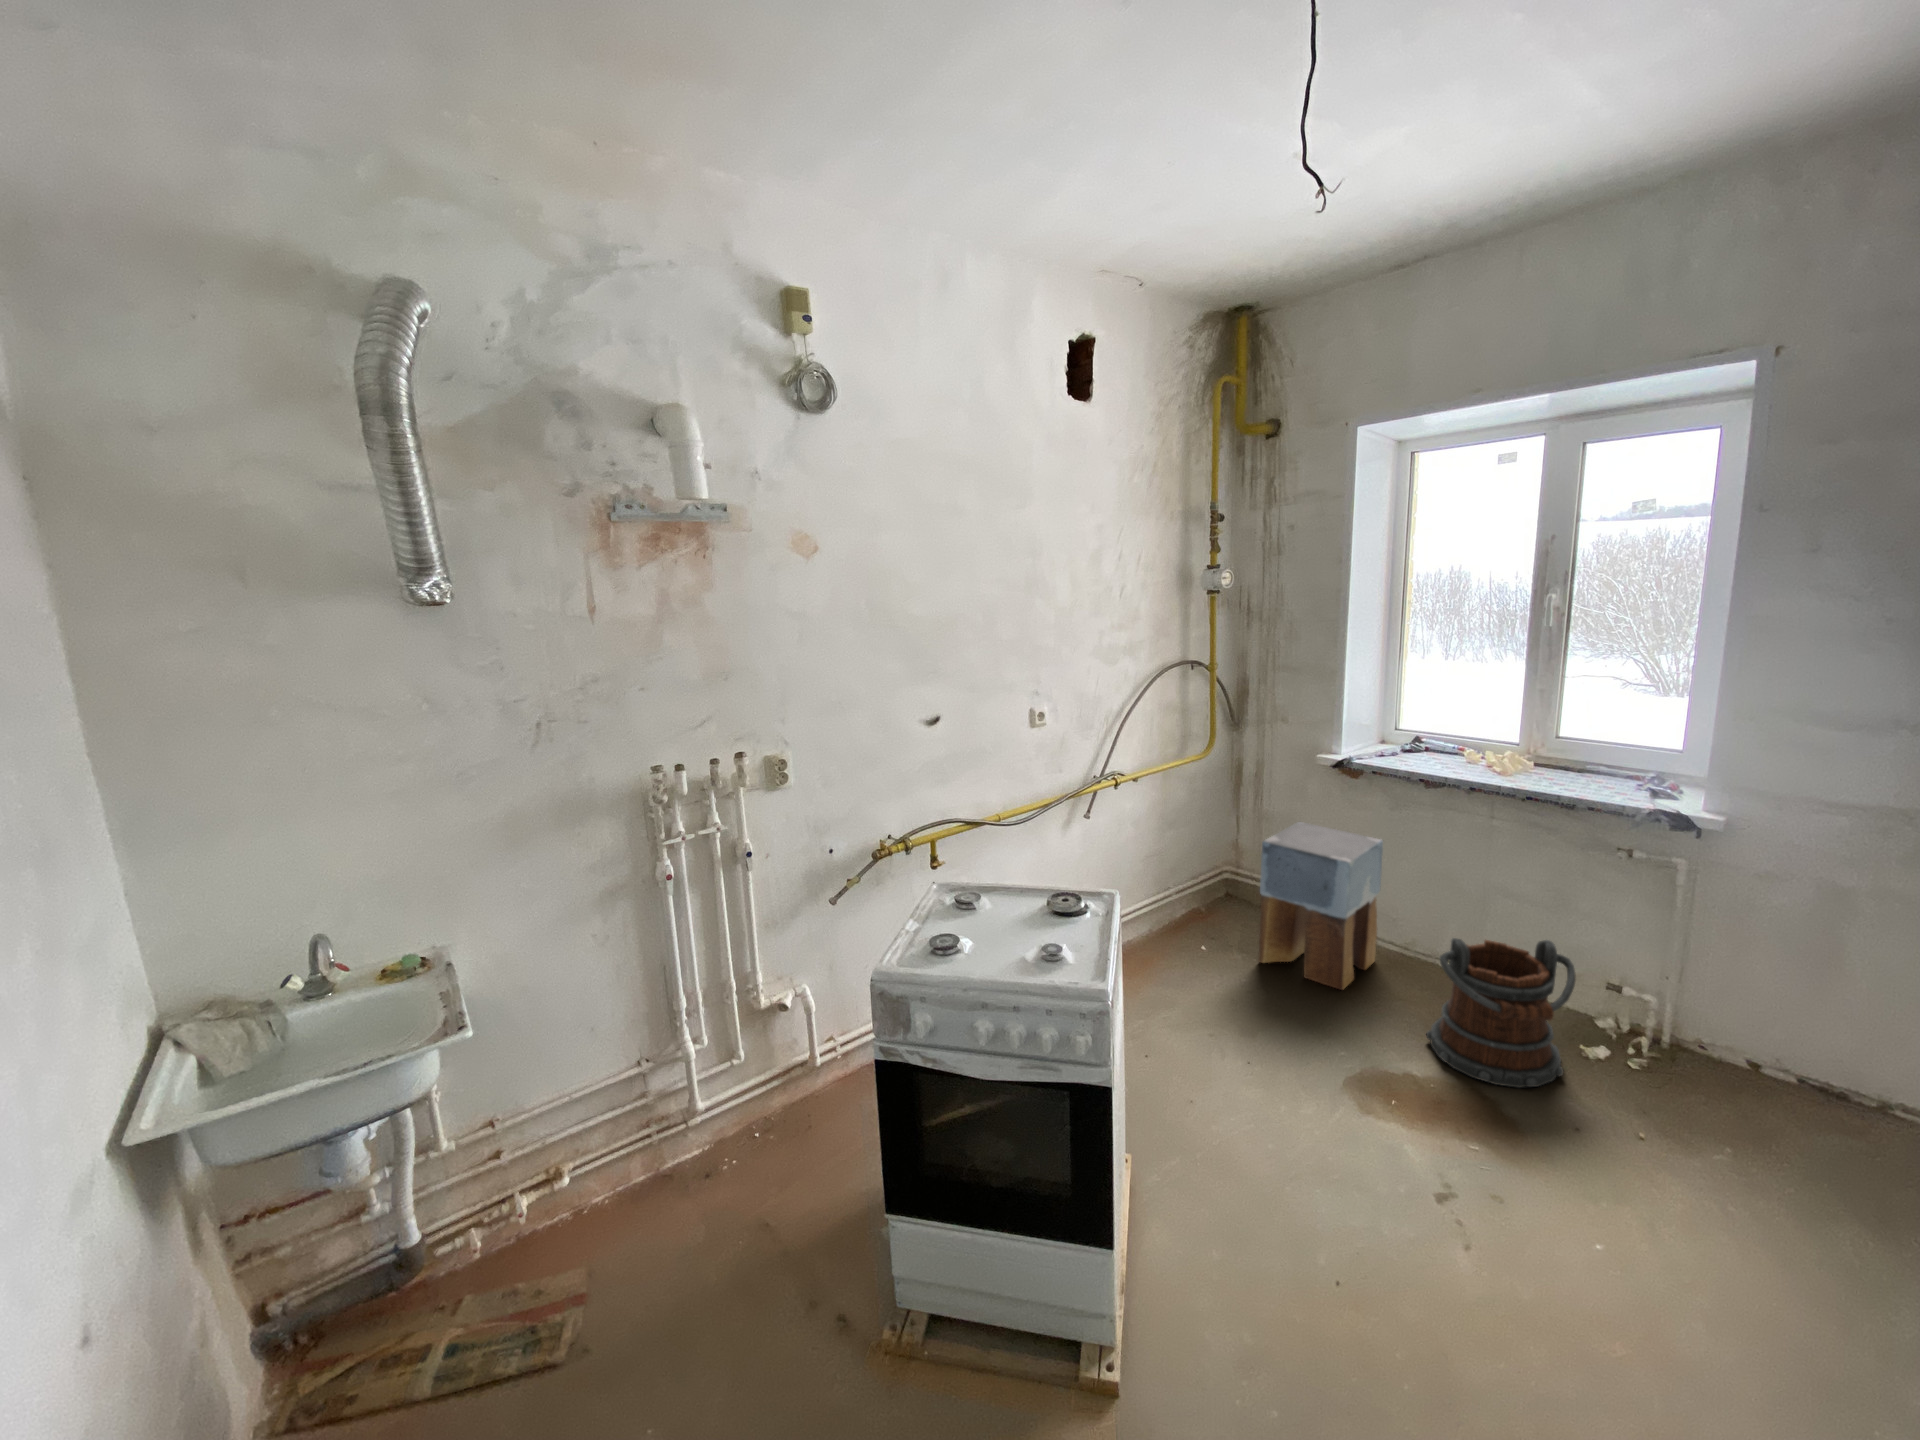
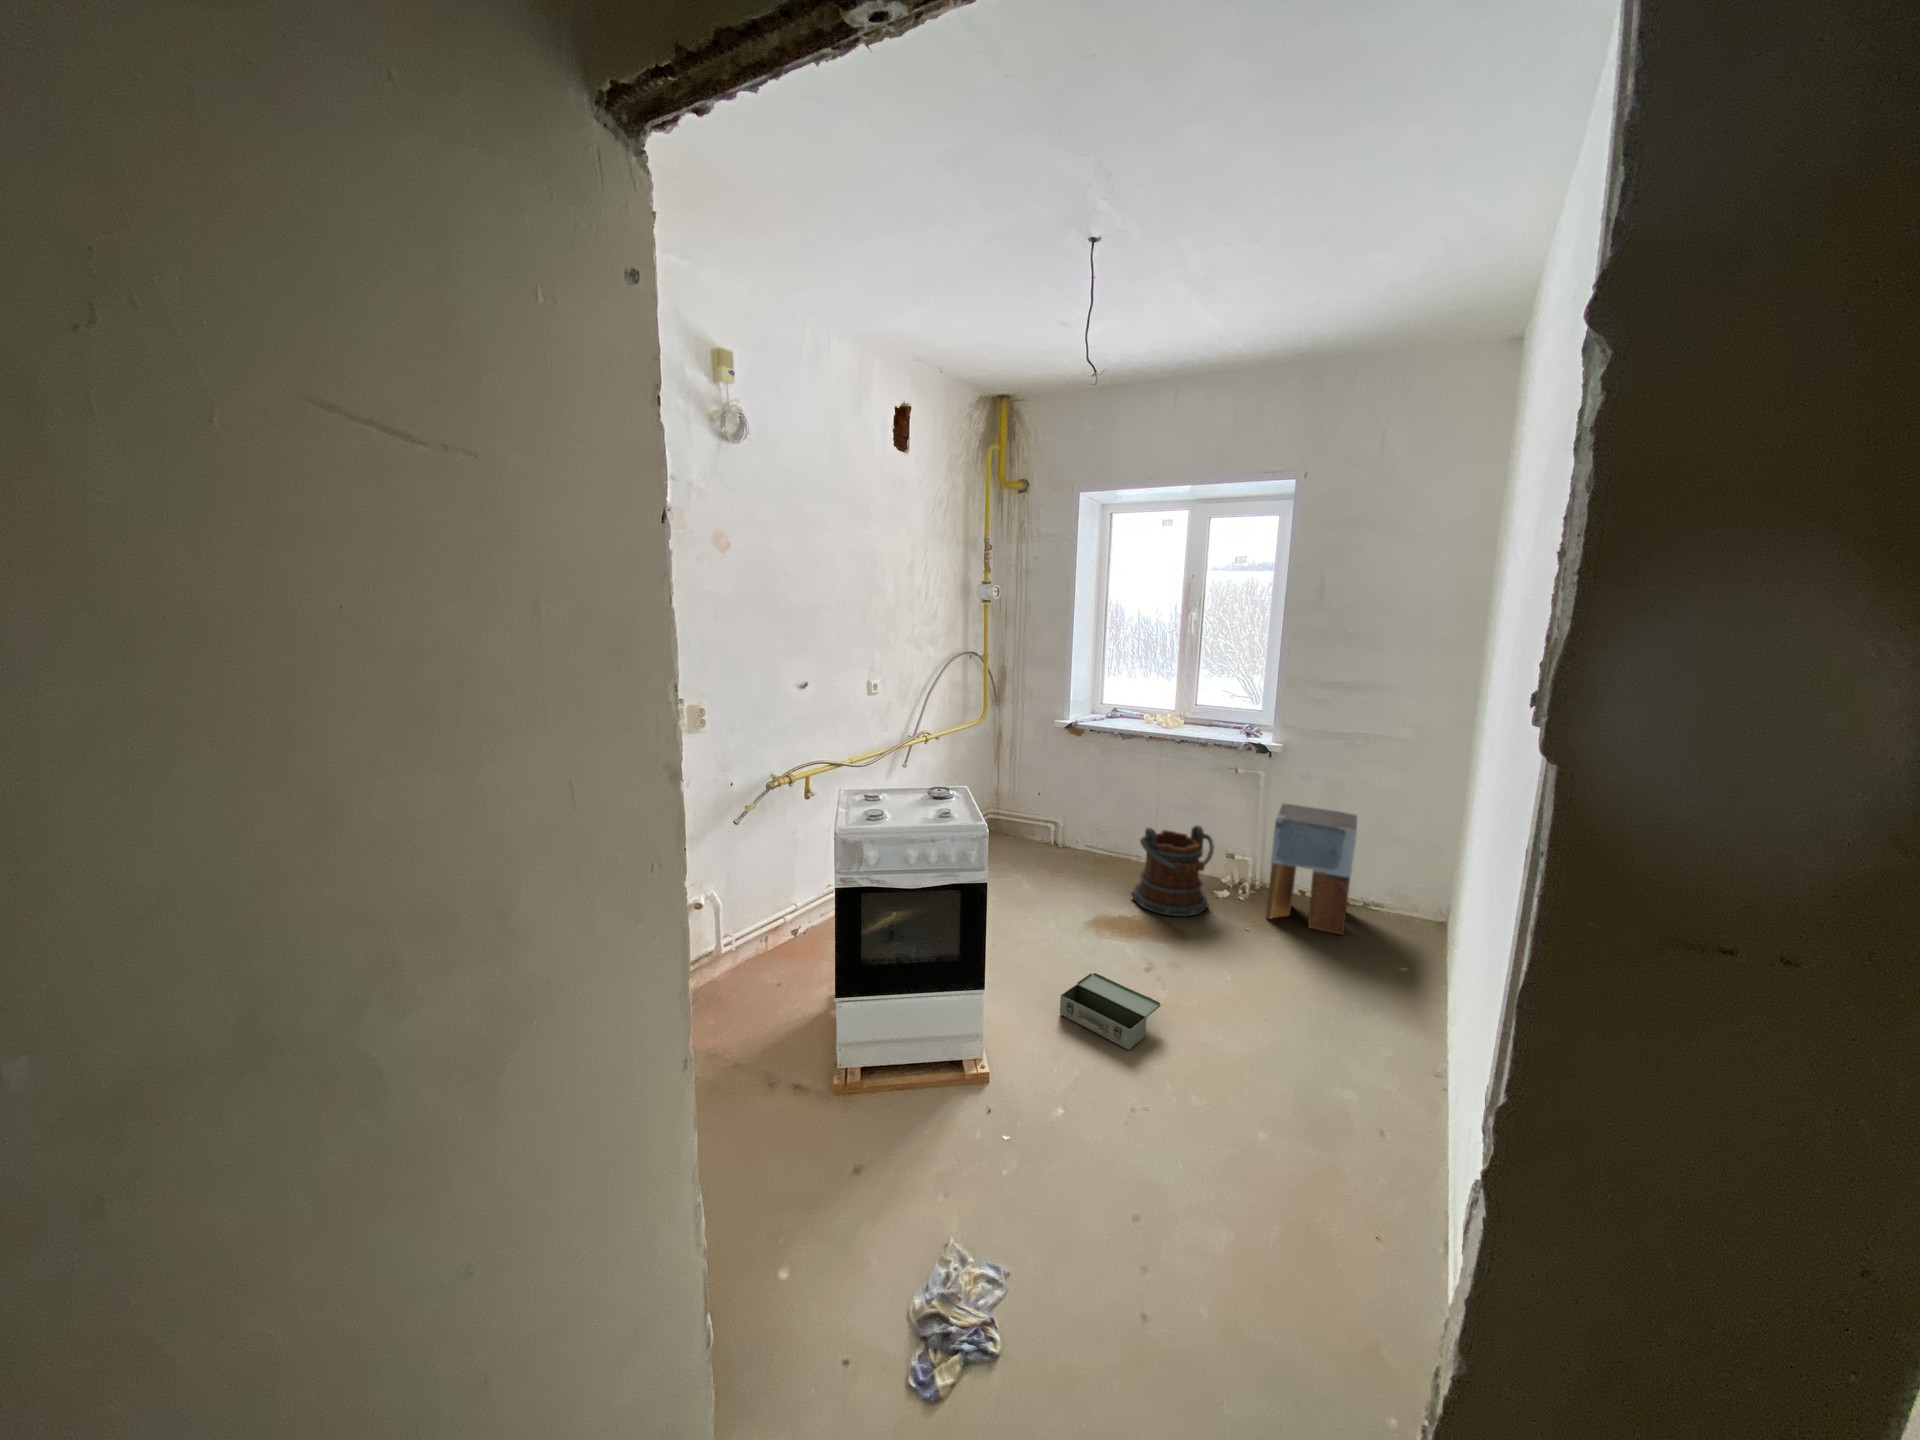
stool: present [1258,822,1383,990] -> present [1266,803,1357,935]
toolbox: none [1265,1181,1433,1333] -> present [1060,973,1161,1050]

